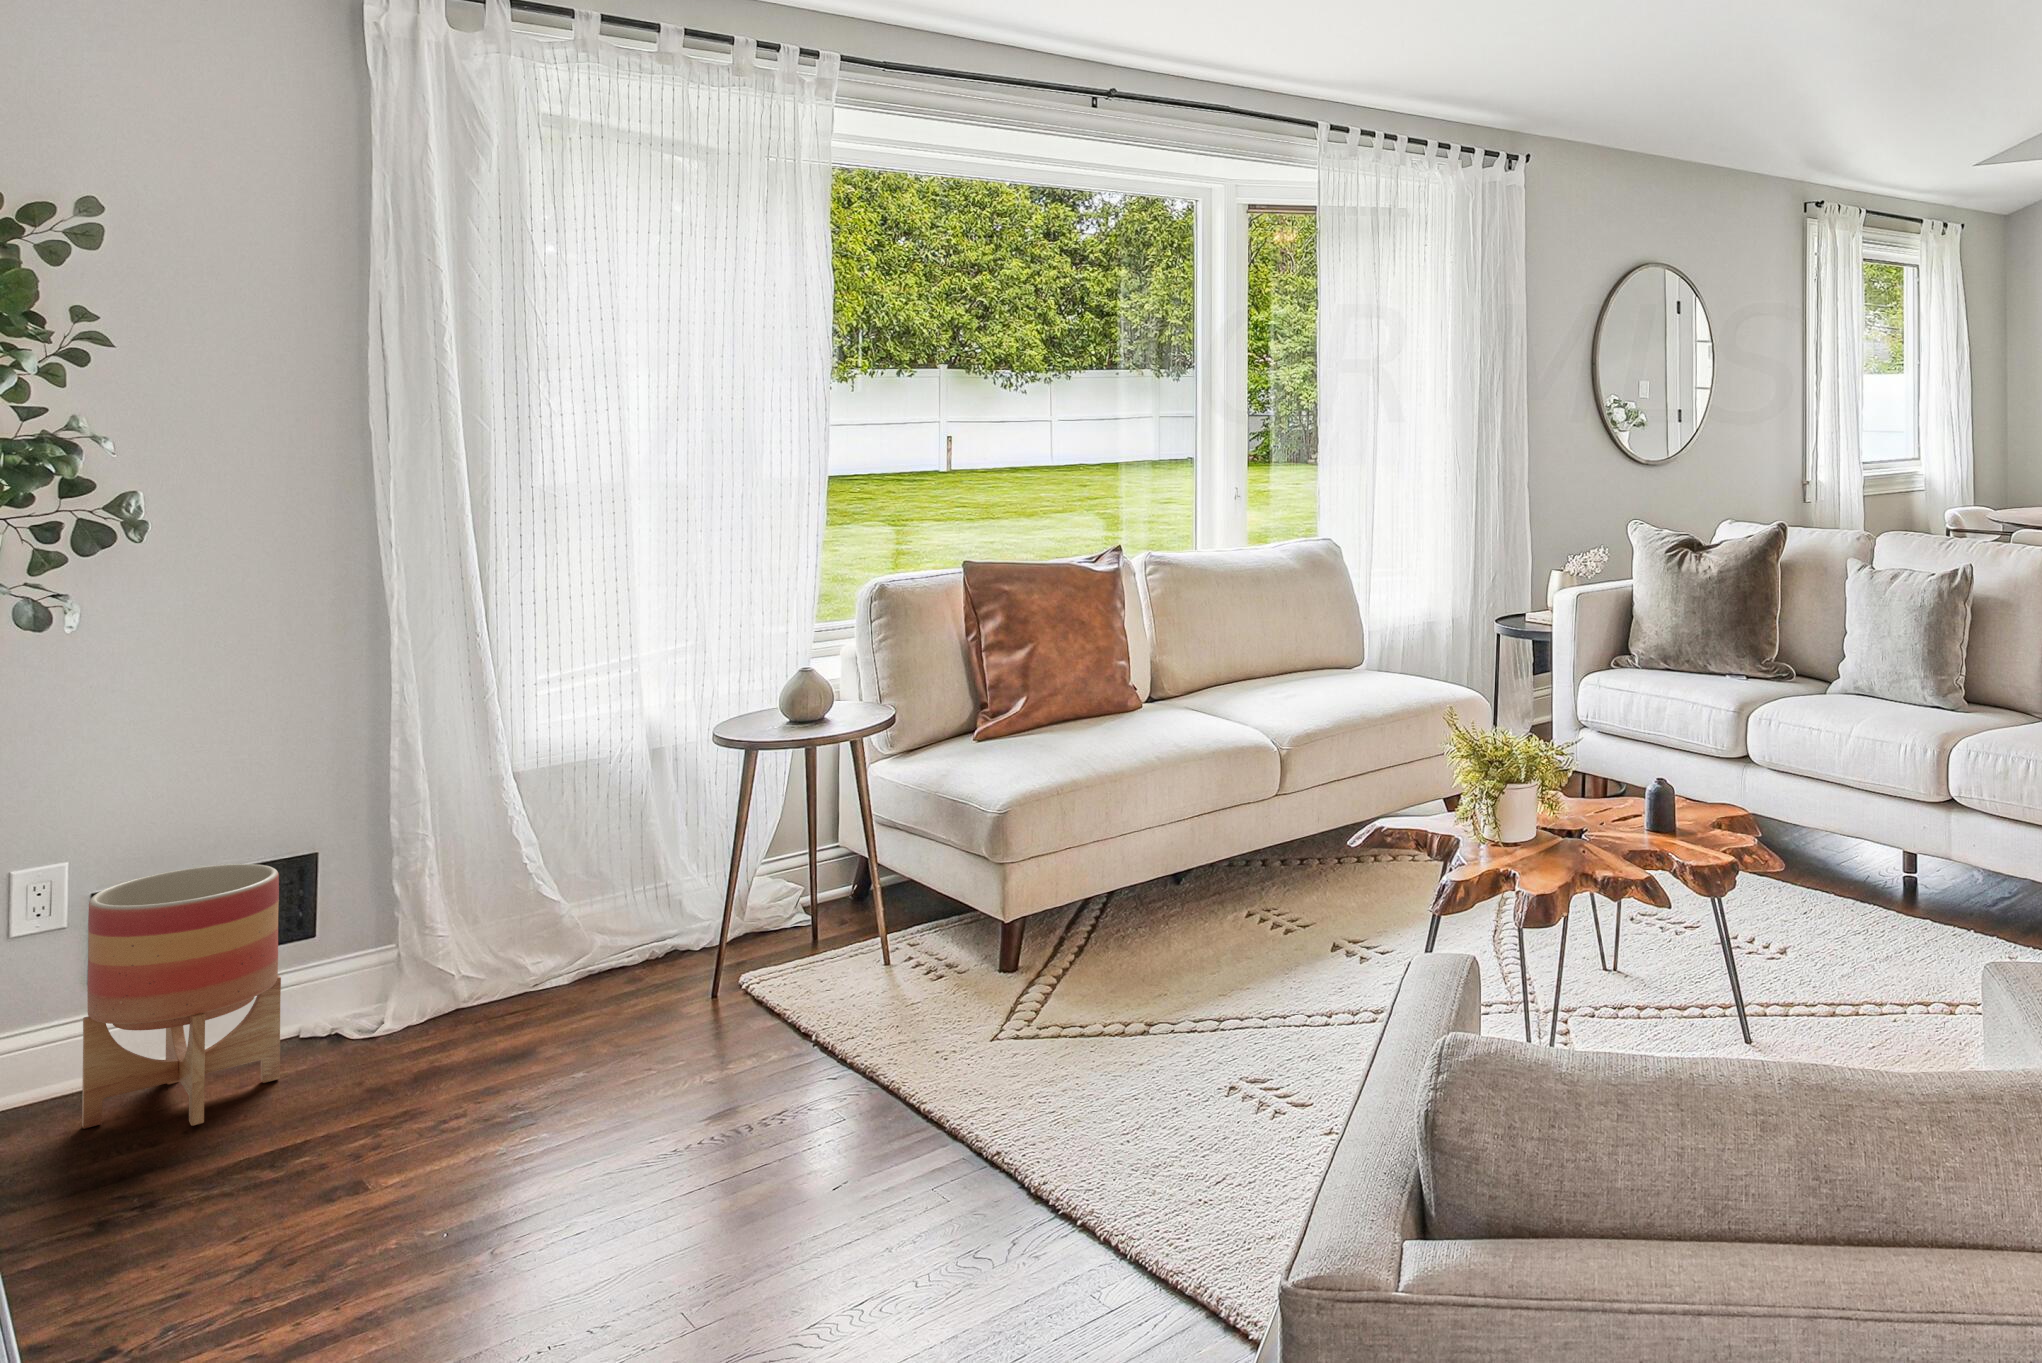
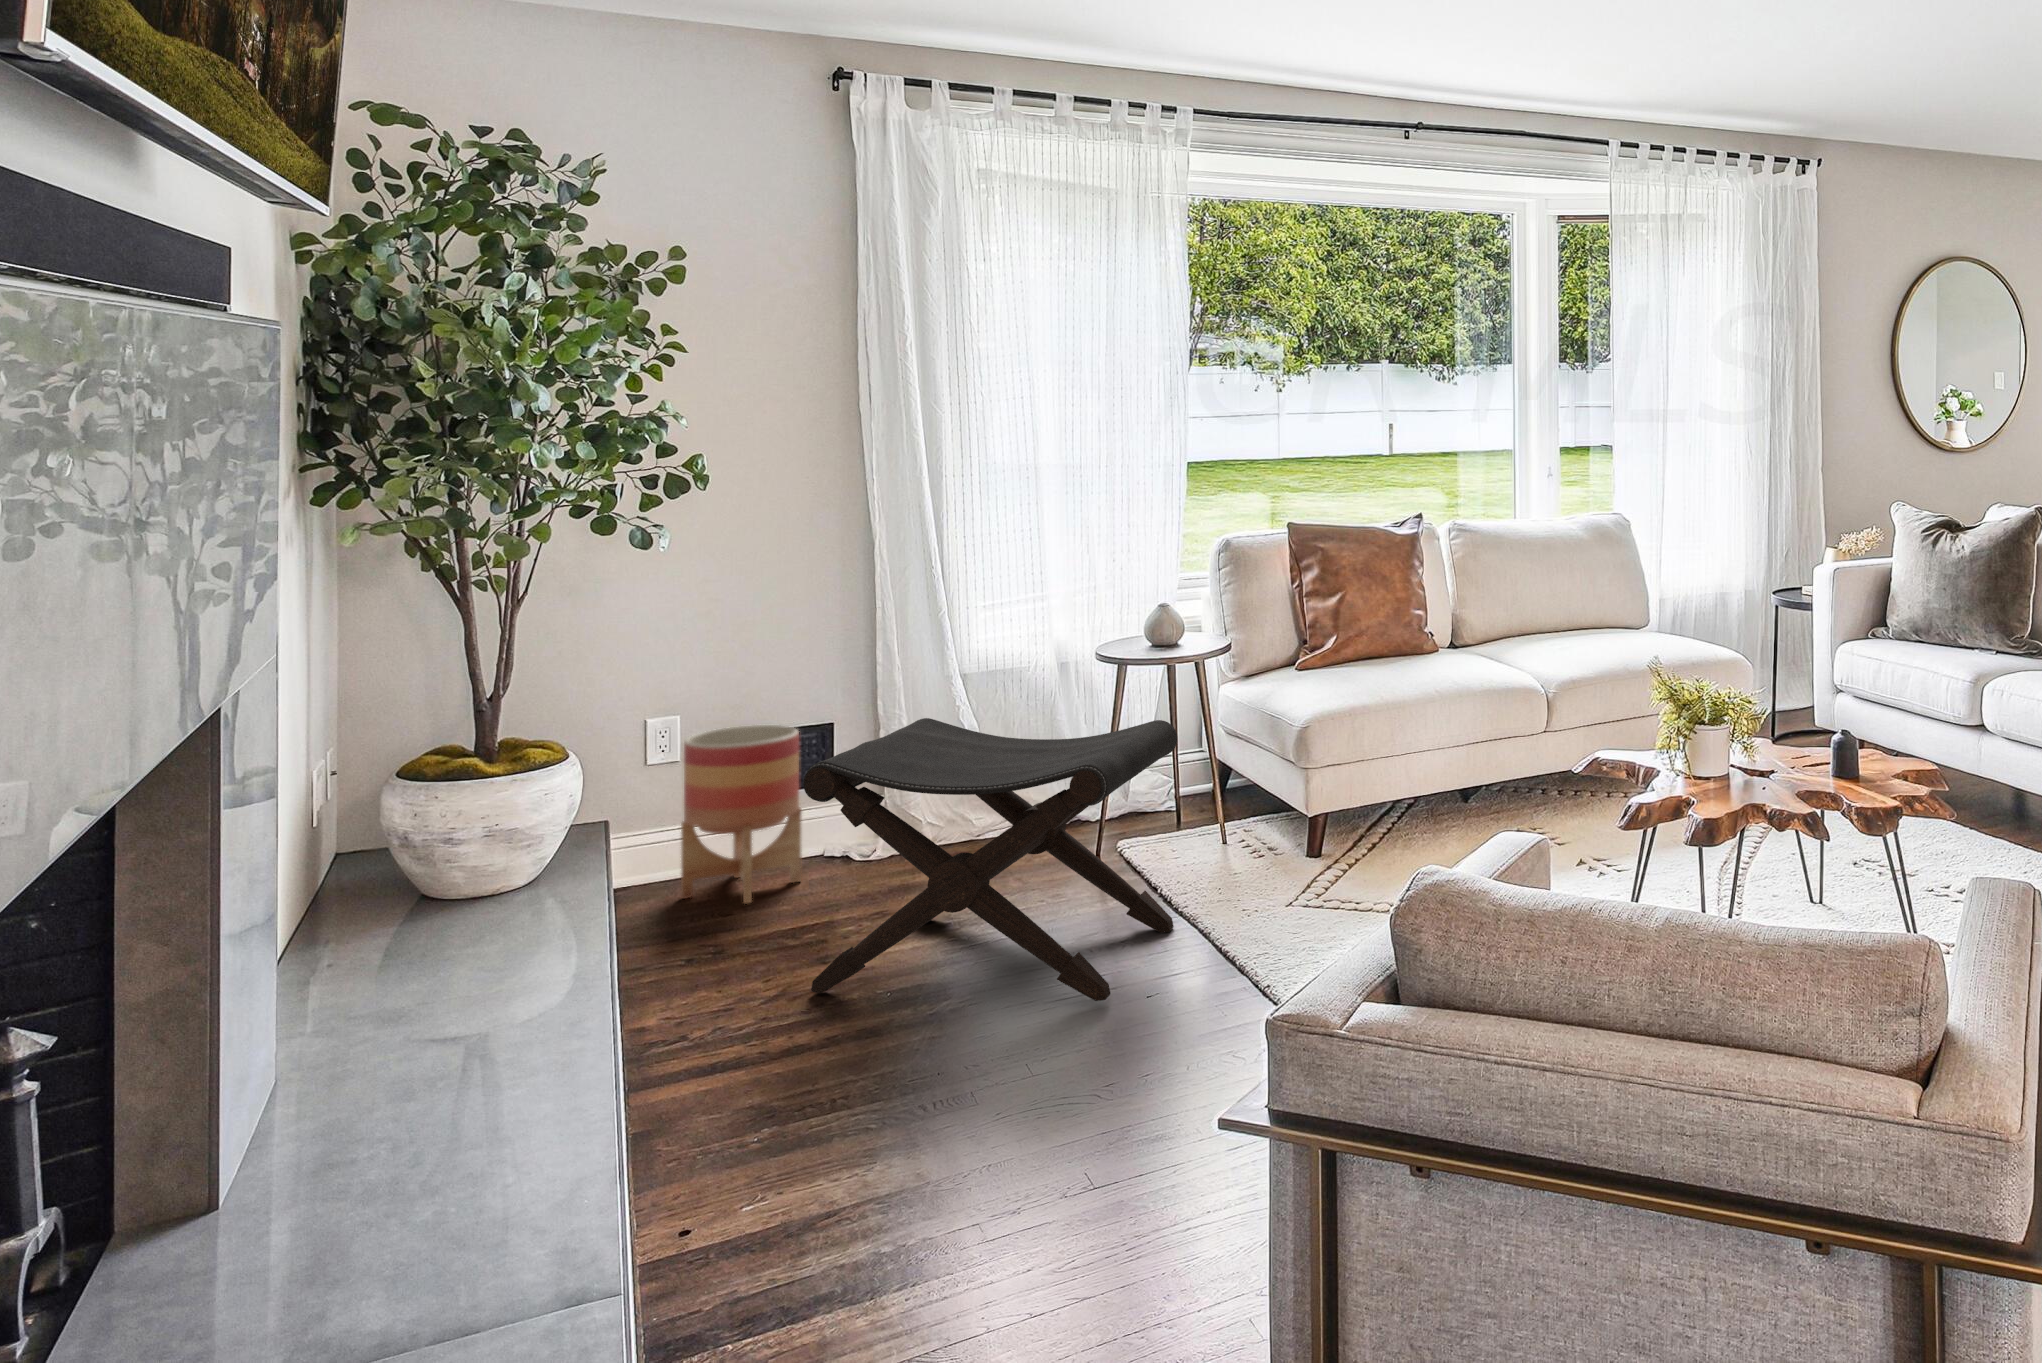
footstool: none [320,825,859,1260] -> present [803,718,1177,1001]

